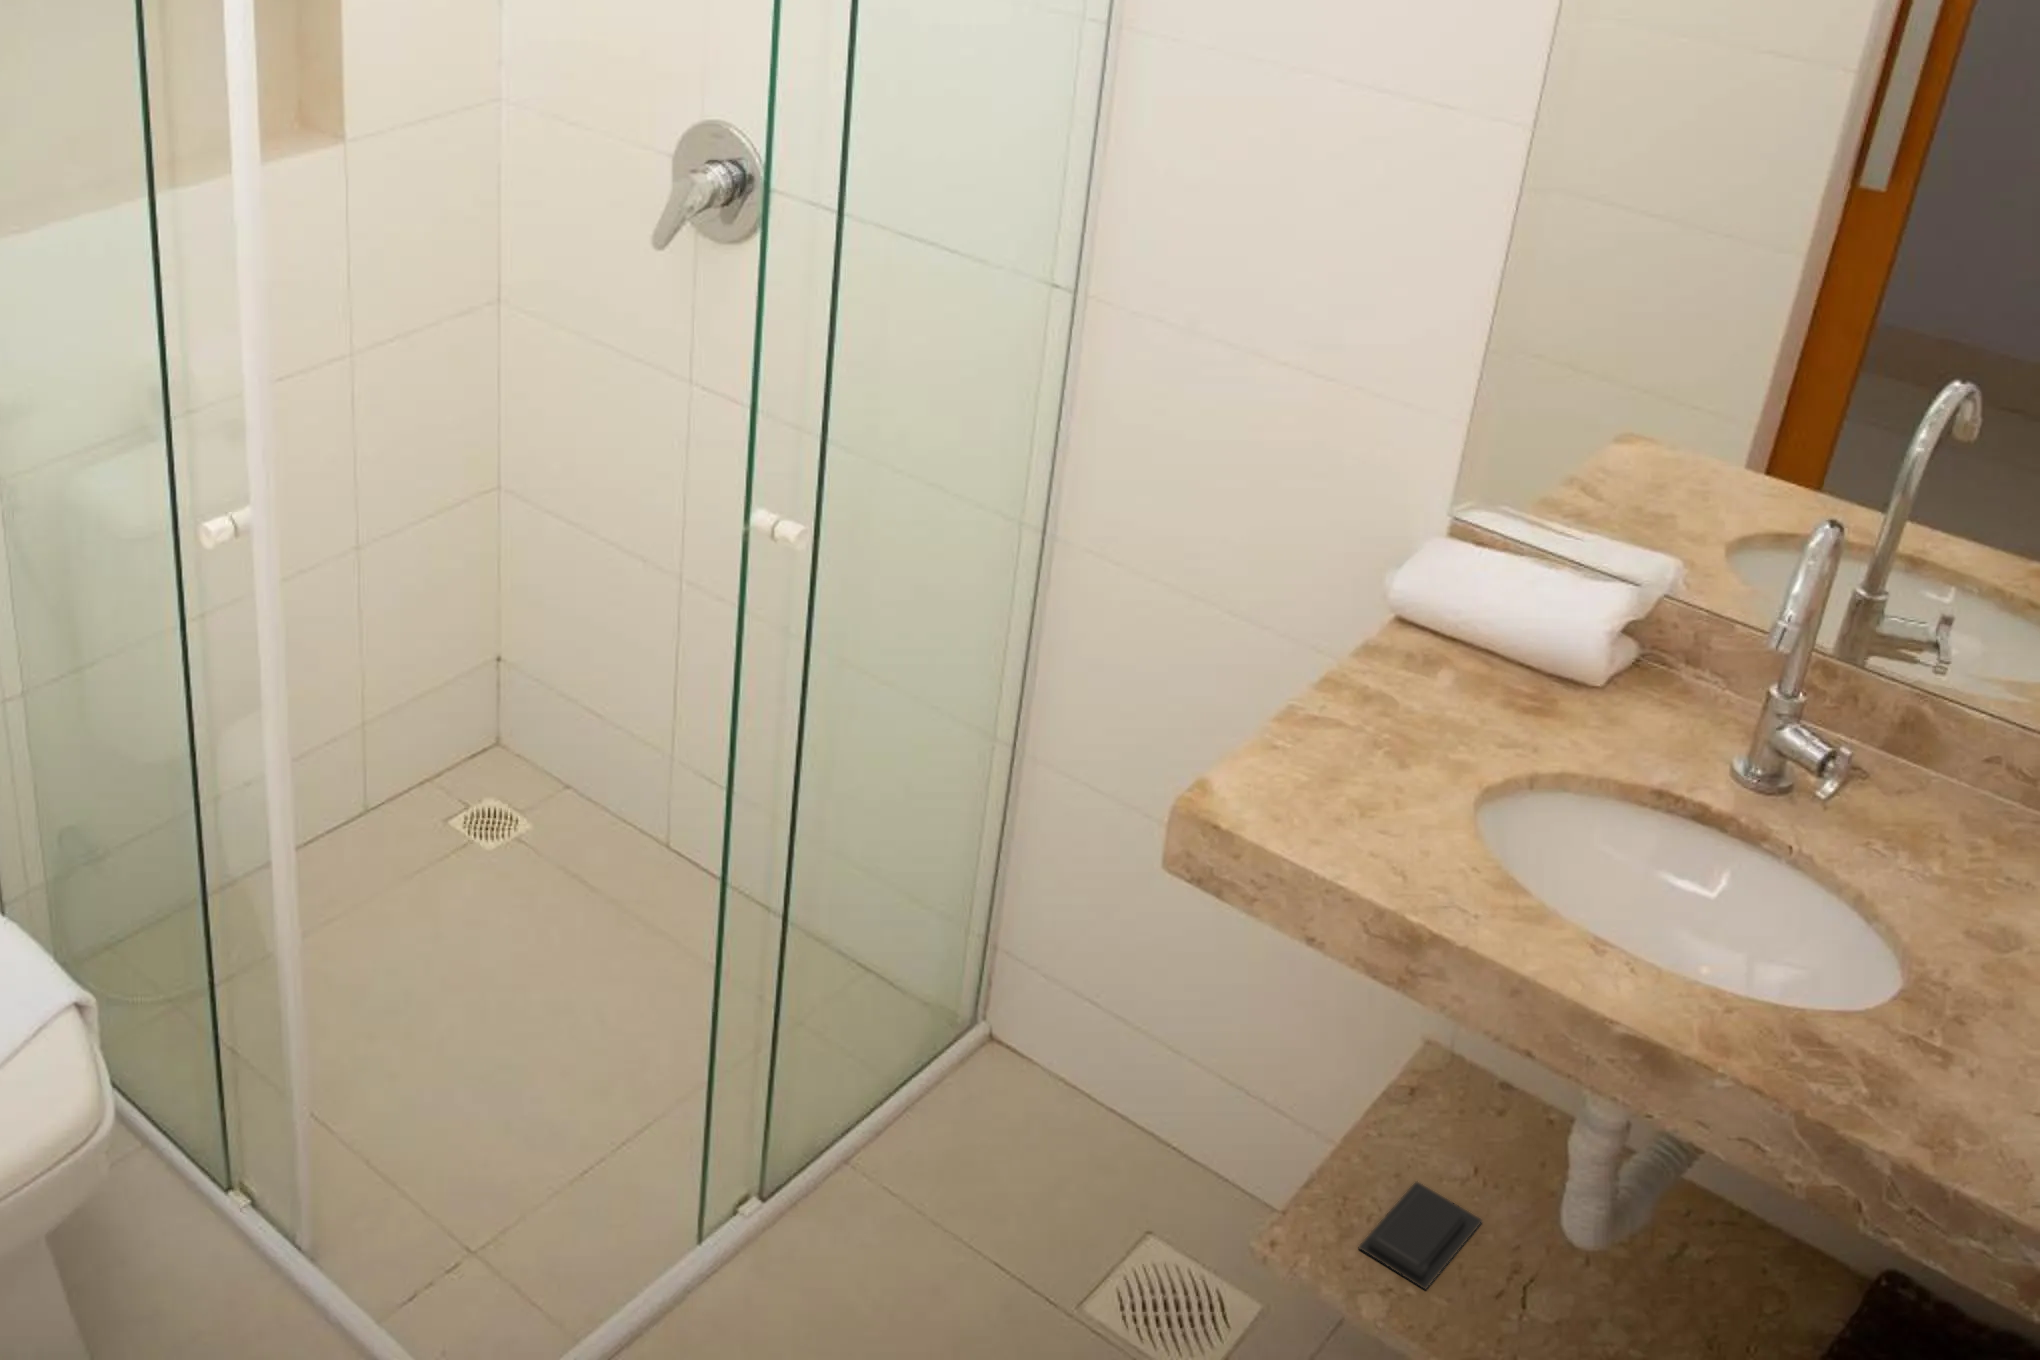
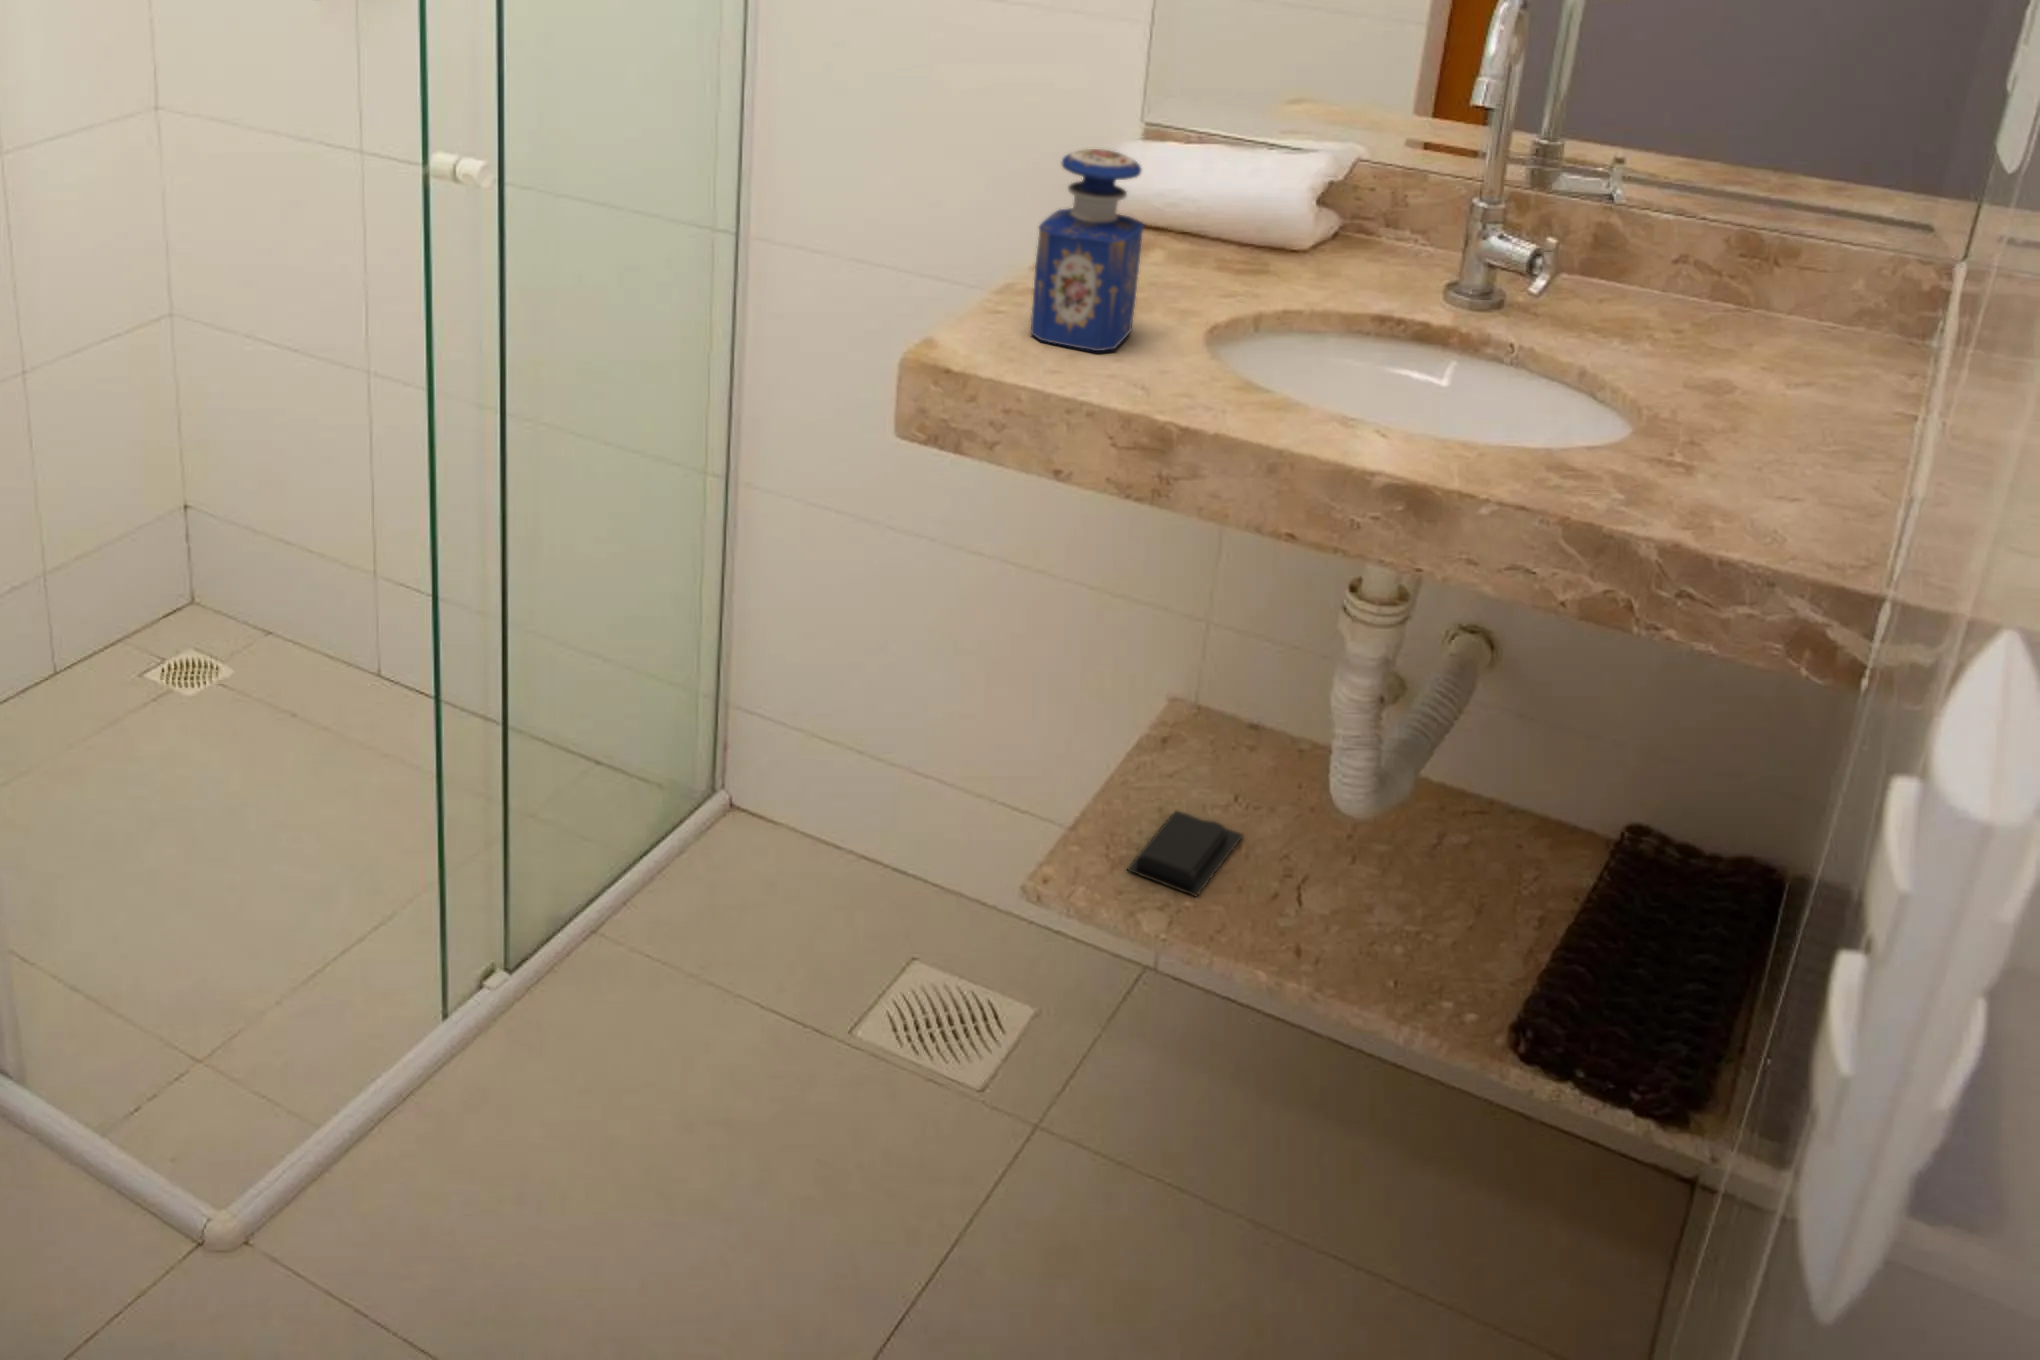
perfume bottle: none [1294,631,1417,827] -> present [1031,149,1144,351]

